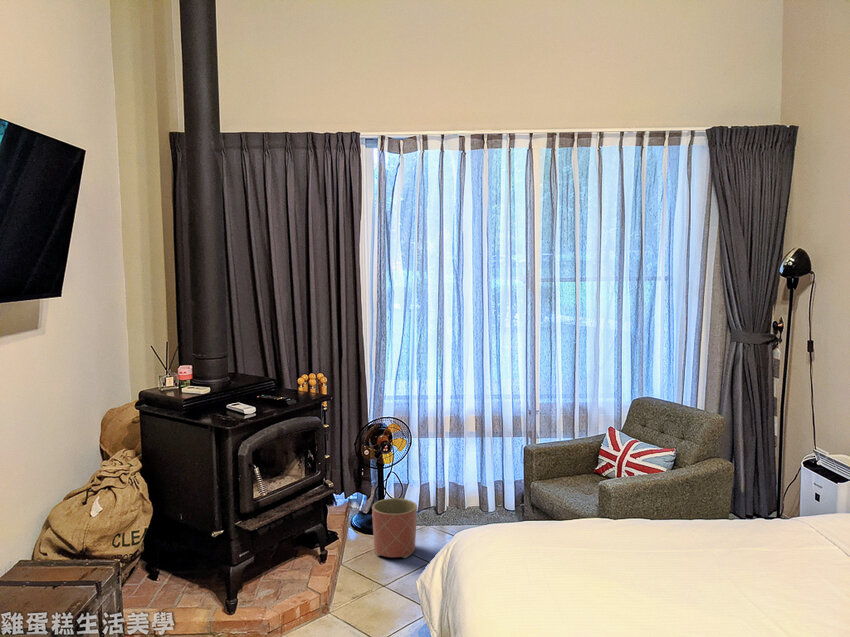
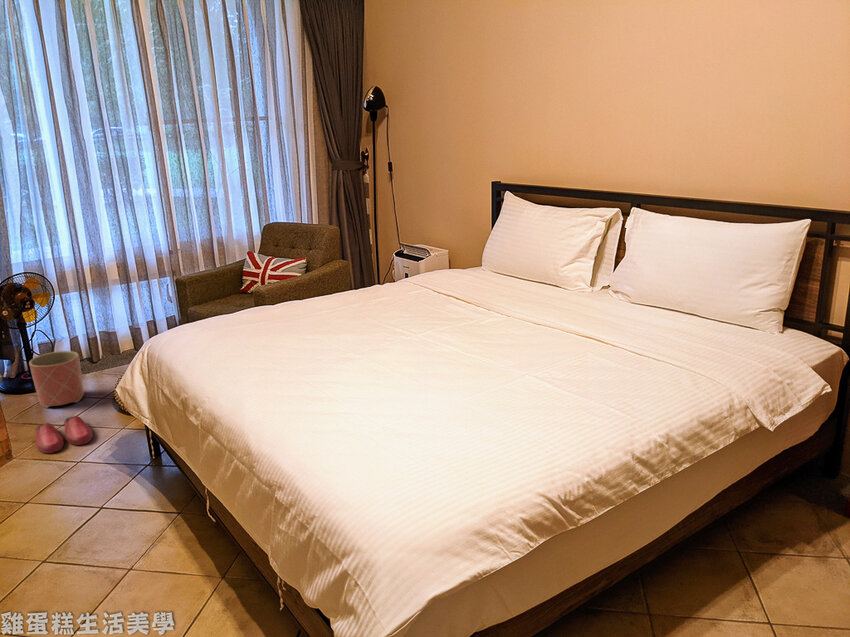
slippers: none [349,576,403,616] -> present [35,416,93,453]

